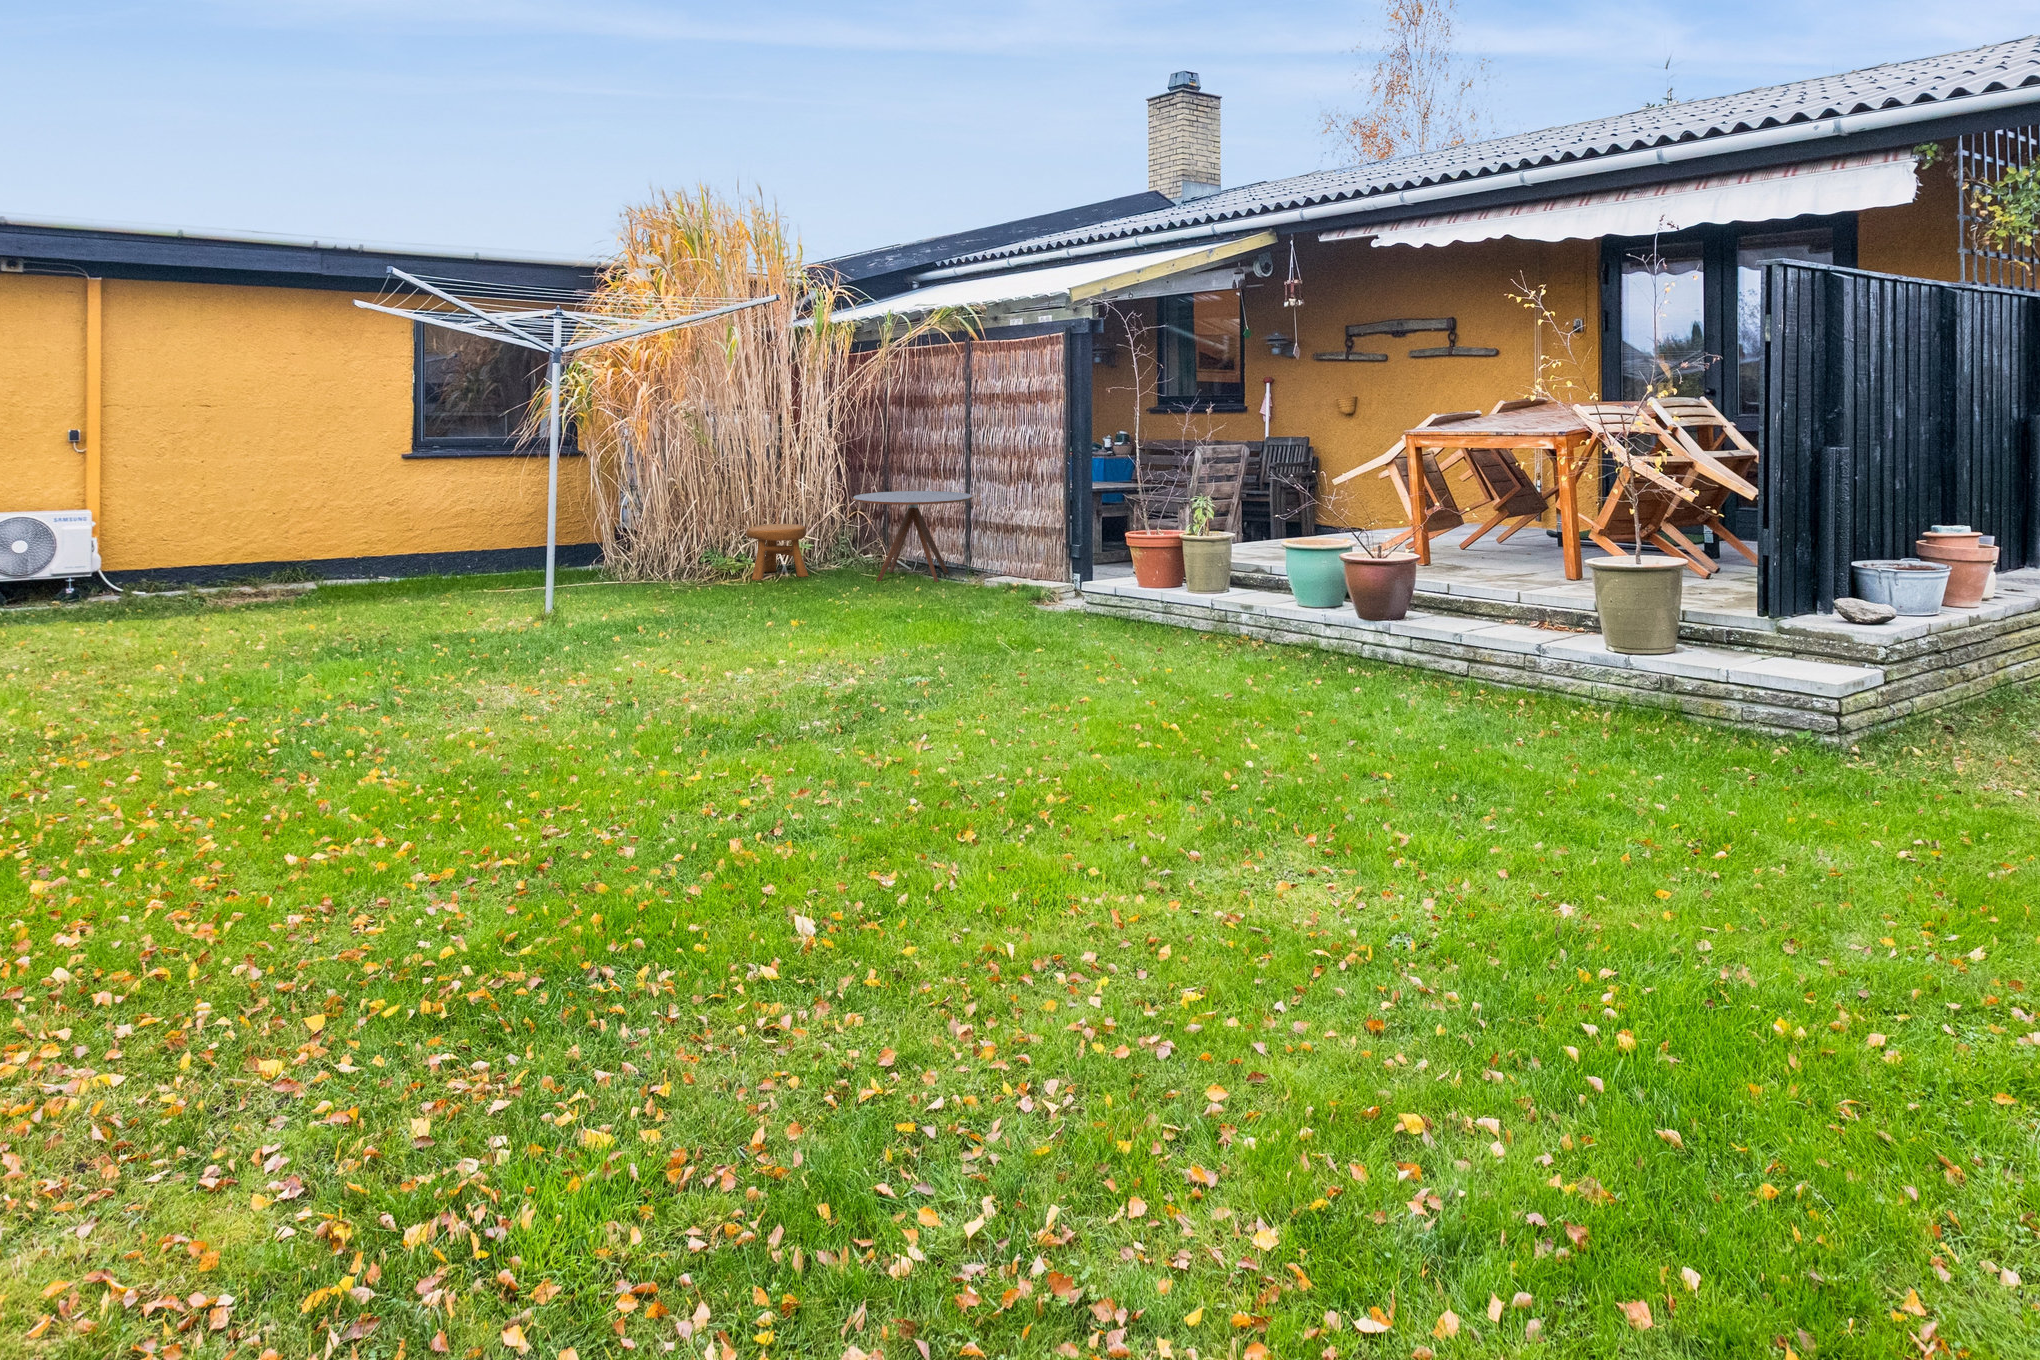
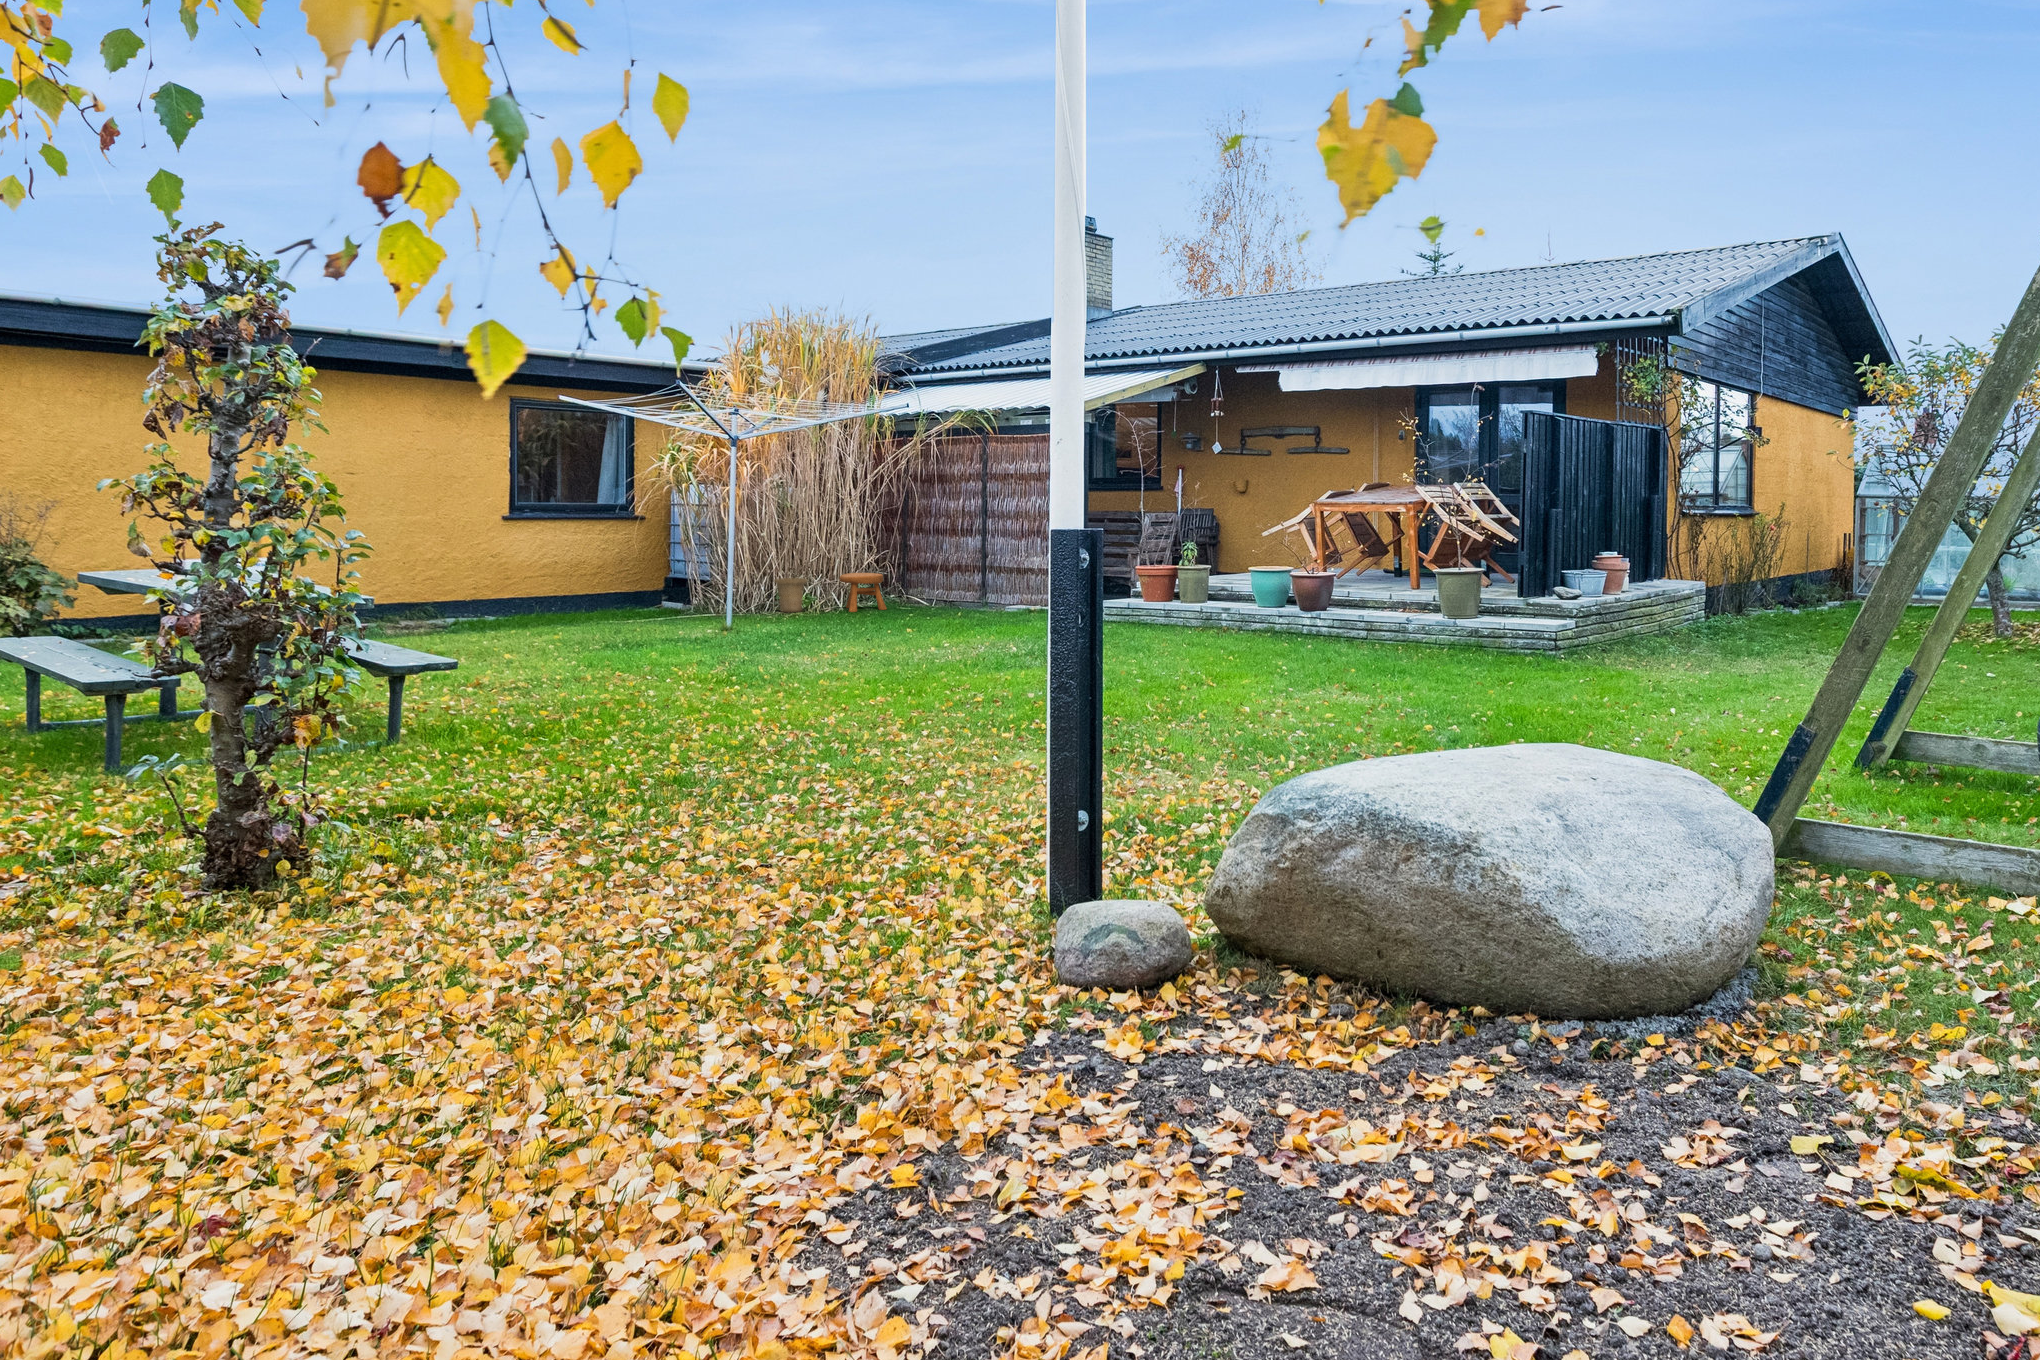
round table: present [853,491,973,582] -> none [921,548,1007,611]
basket: none [657,530,704,578] -> present [774,578,807,612]

